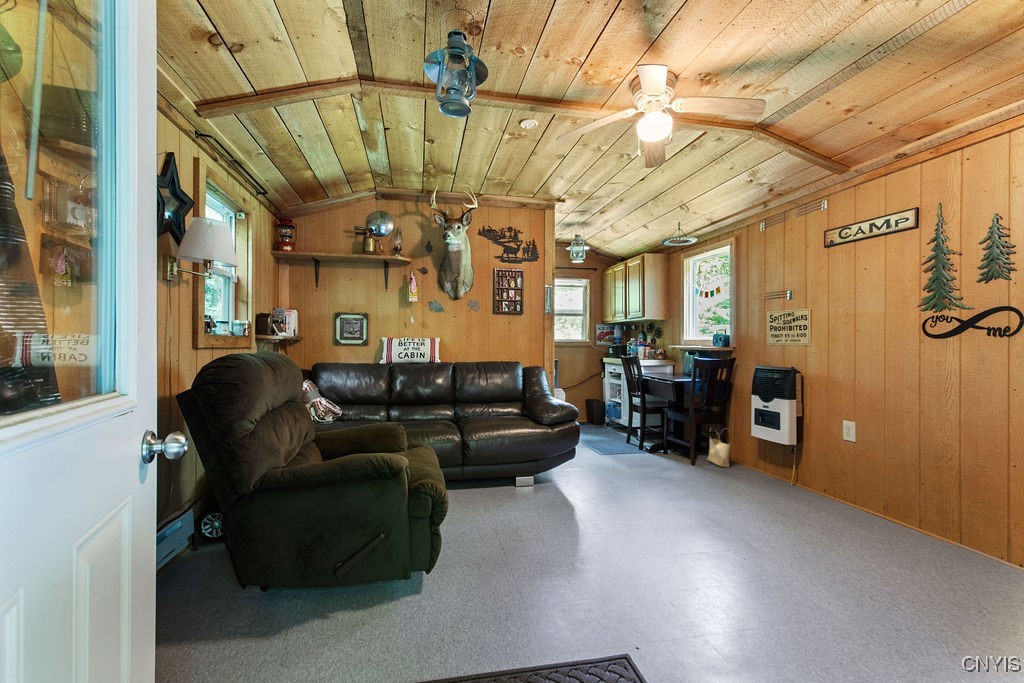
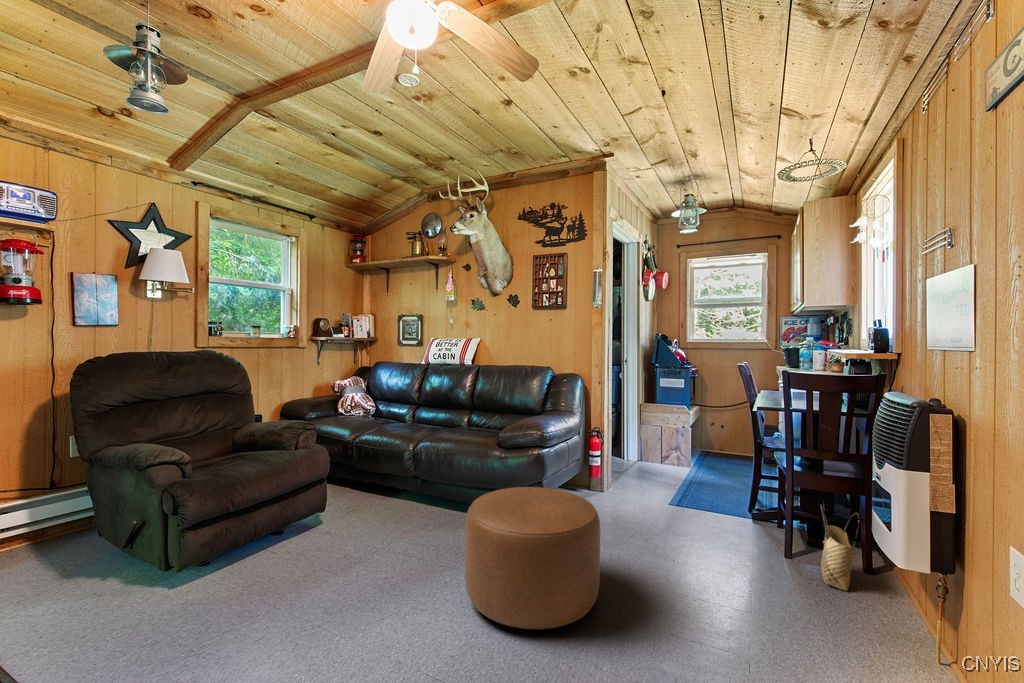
ottoman: none [602,441,693,521] -> present [465,487,600,629]

